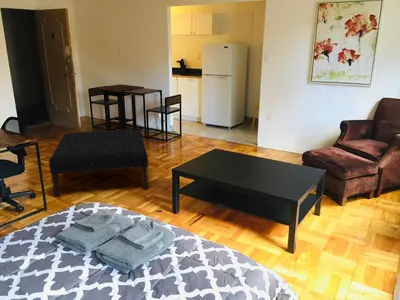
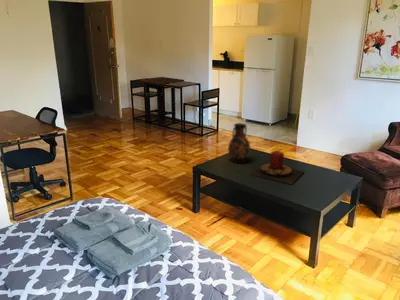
vase: none [204,126,225,164] -> present [228,123,250,163]
ottoman: present [49,130,148,196] -> none [77,123,175,186]
candle: none [228,150,276,180] -> present [250,151,304,184]

